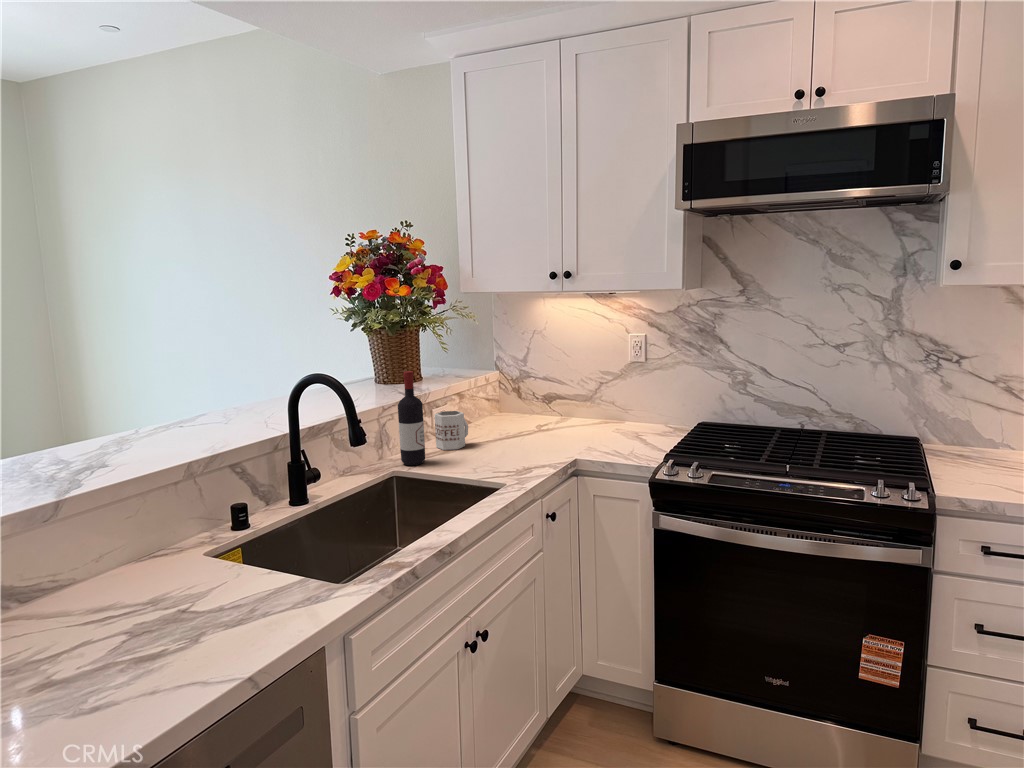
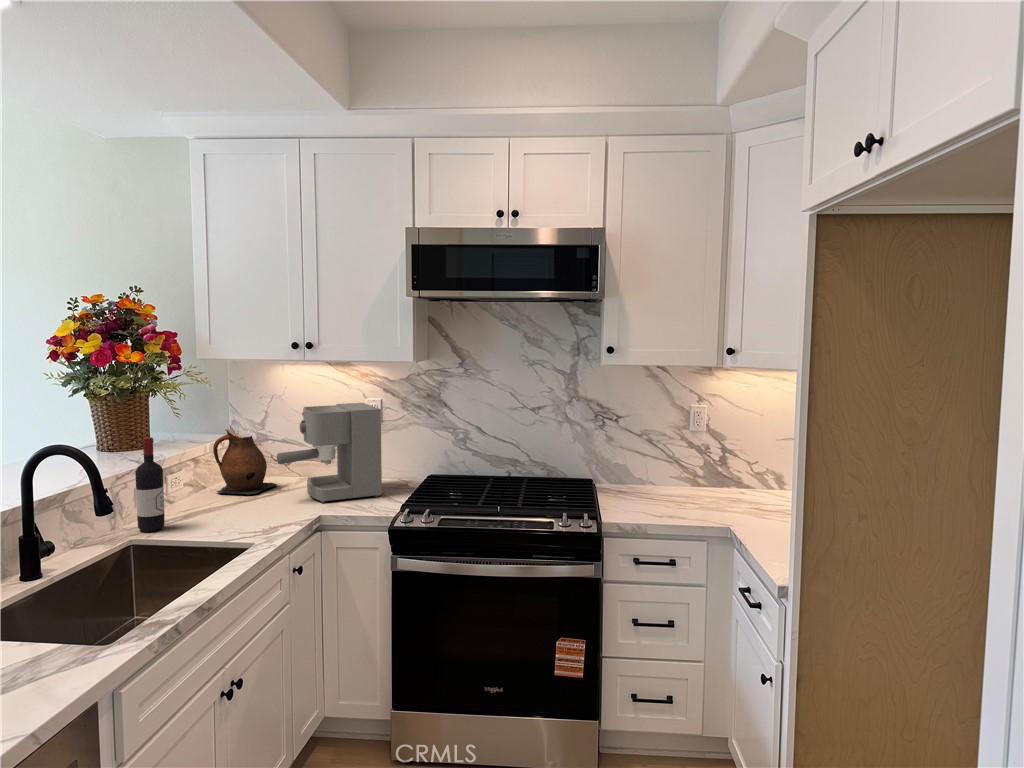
coffee maker: none [535,338,647,447] -> present [277,403,382,503]
ceramic pitcher: none [476,364,540,434] -> present [213,429,277,495]
mug: present [435,411,468,450] -> none [172,475,207,515]

